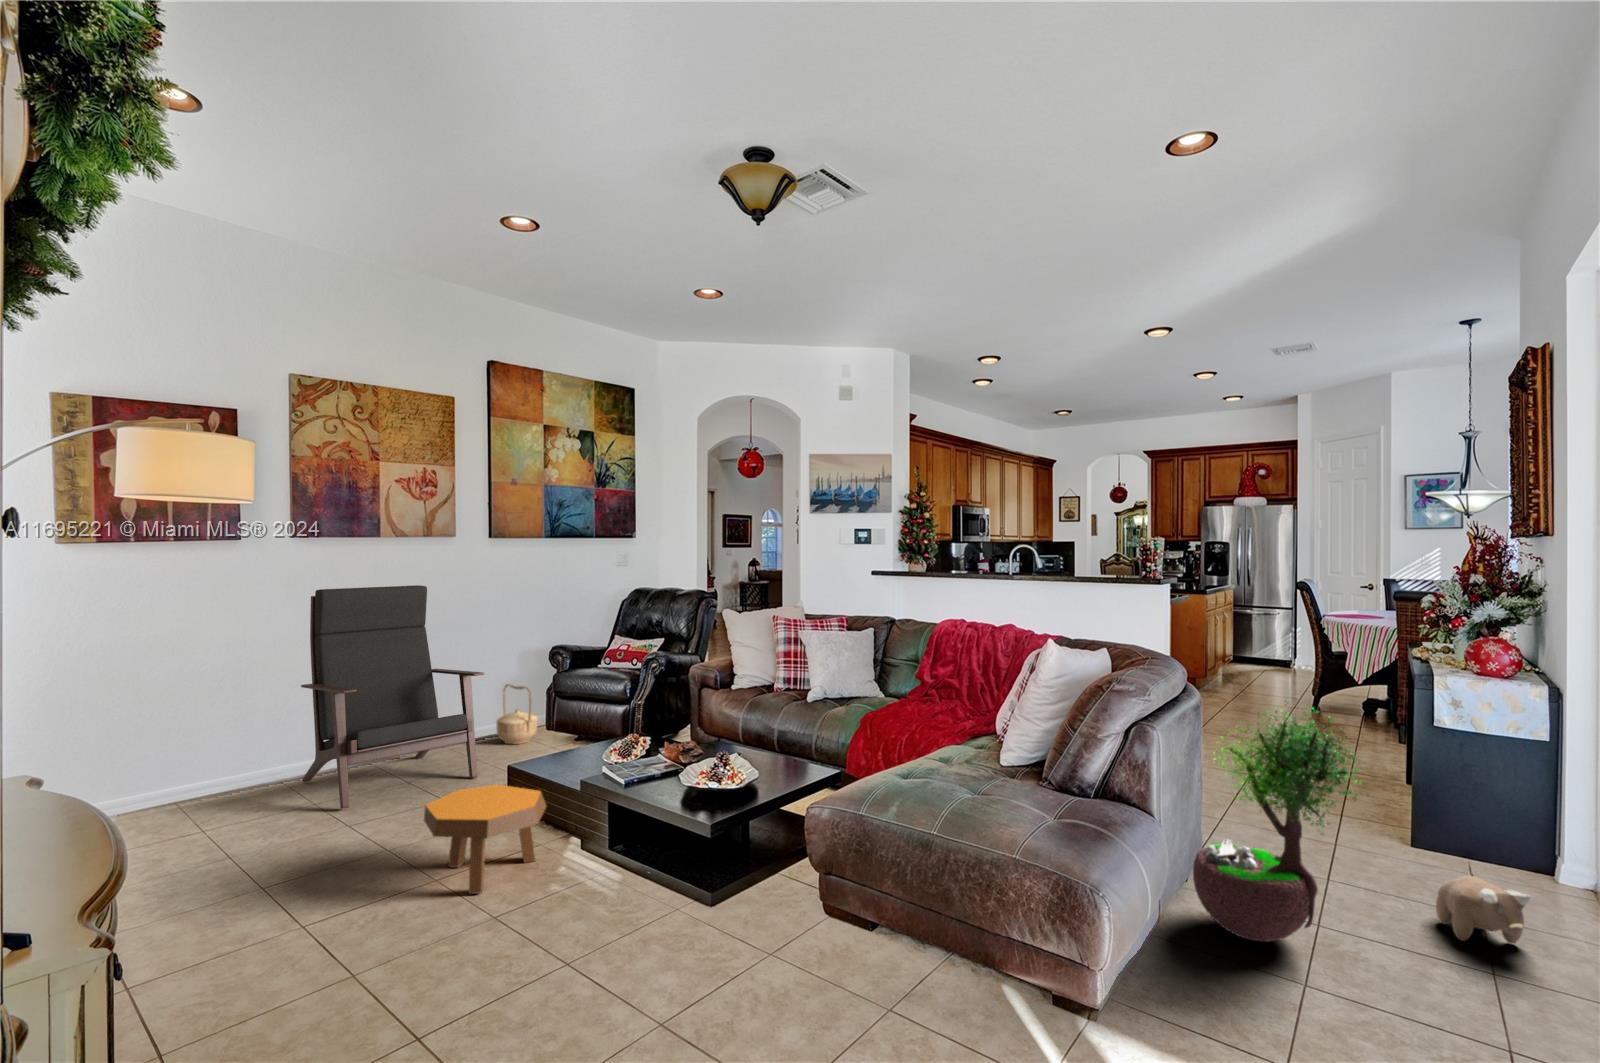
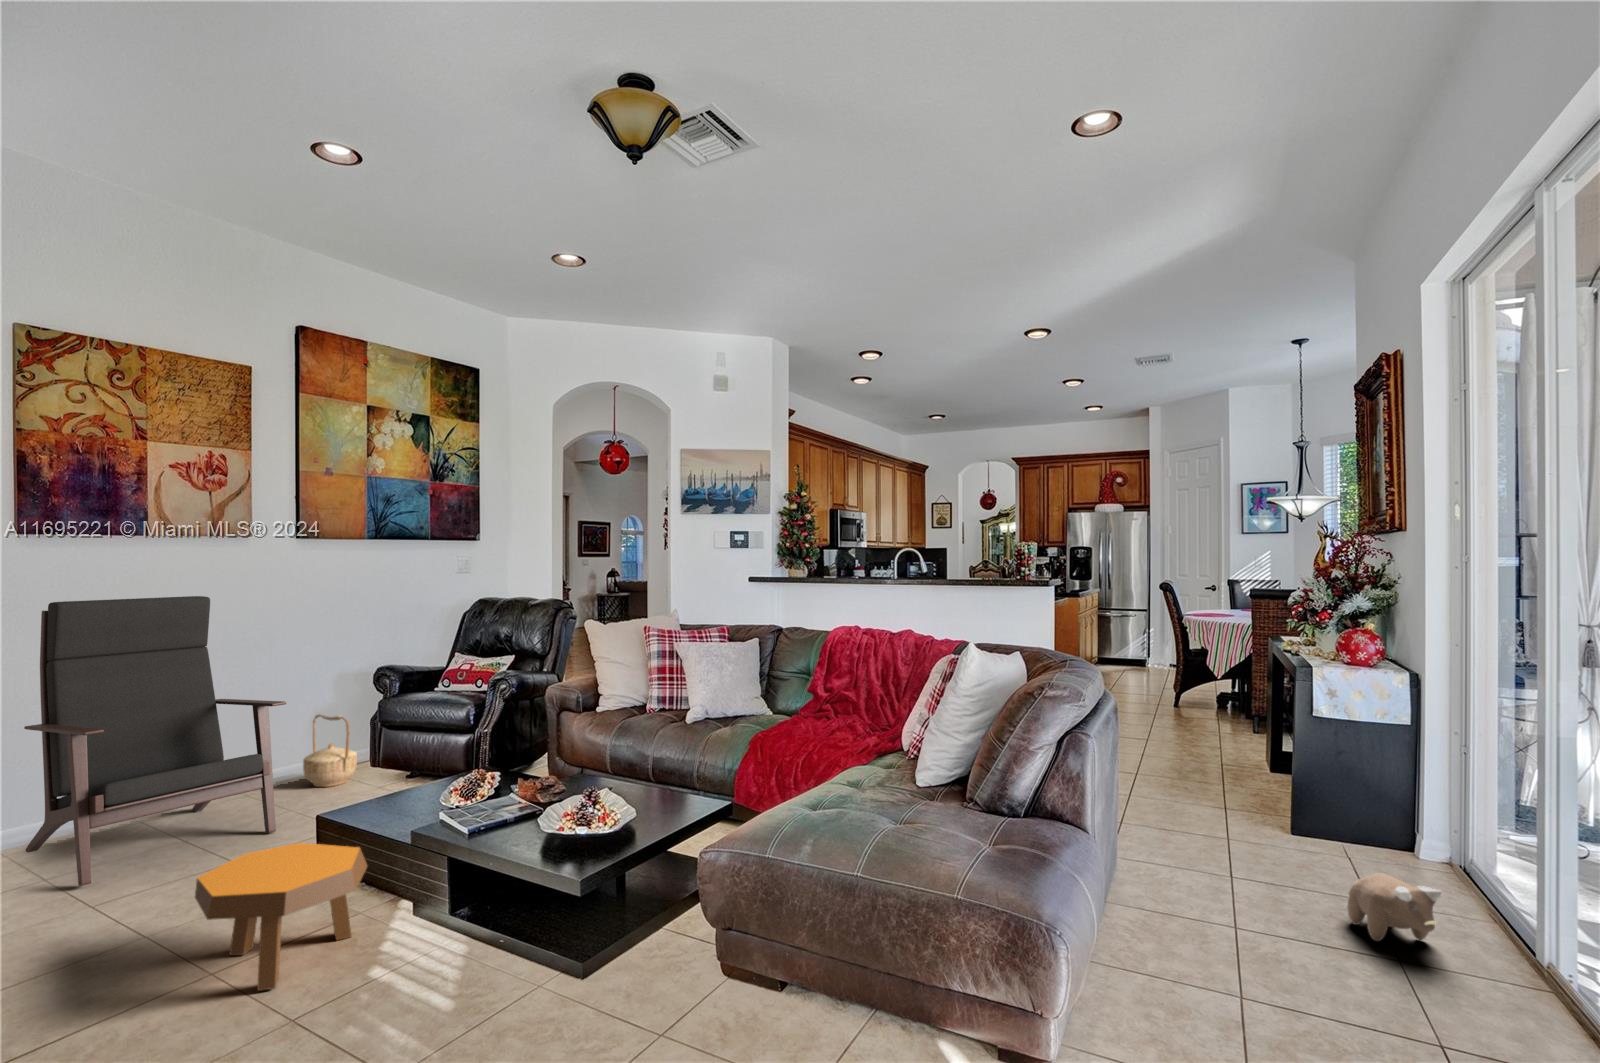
potted tree: present [1193,708,1362,942] -> none [1121,700,1297,962]

